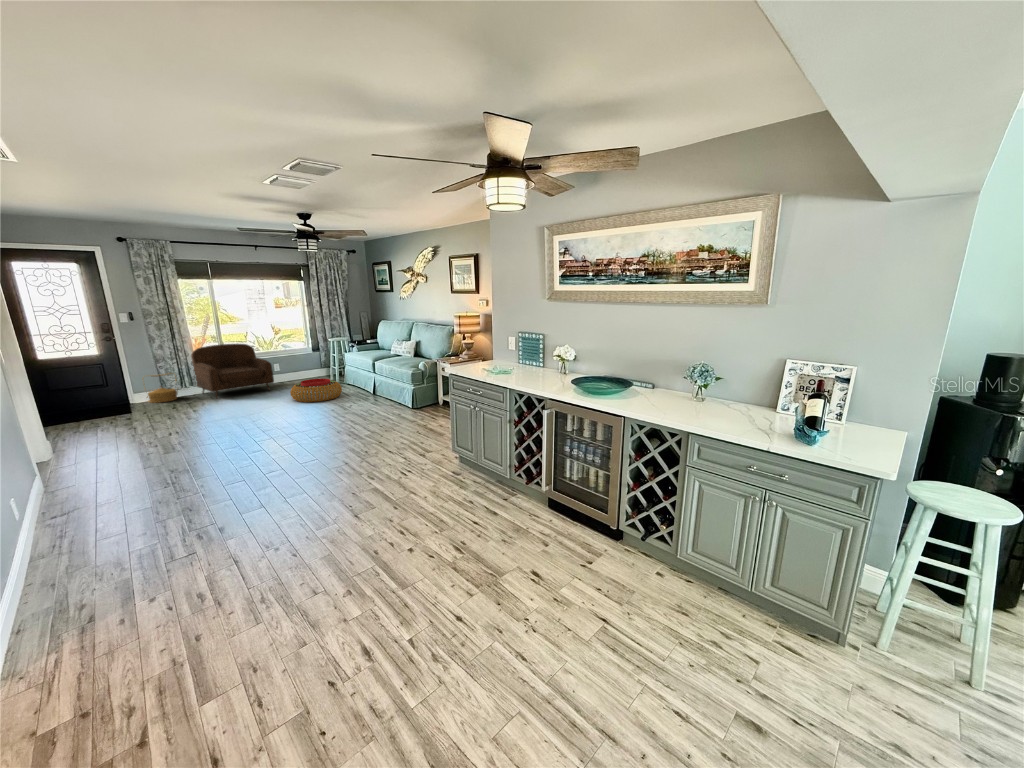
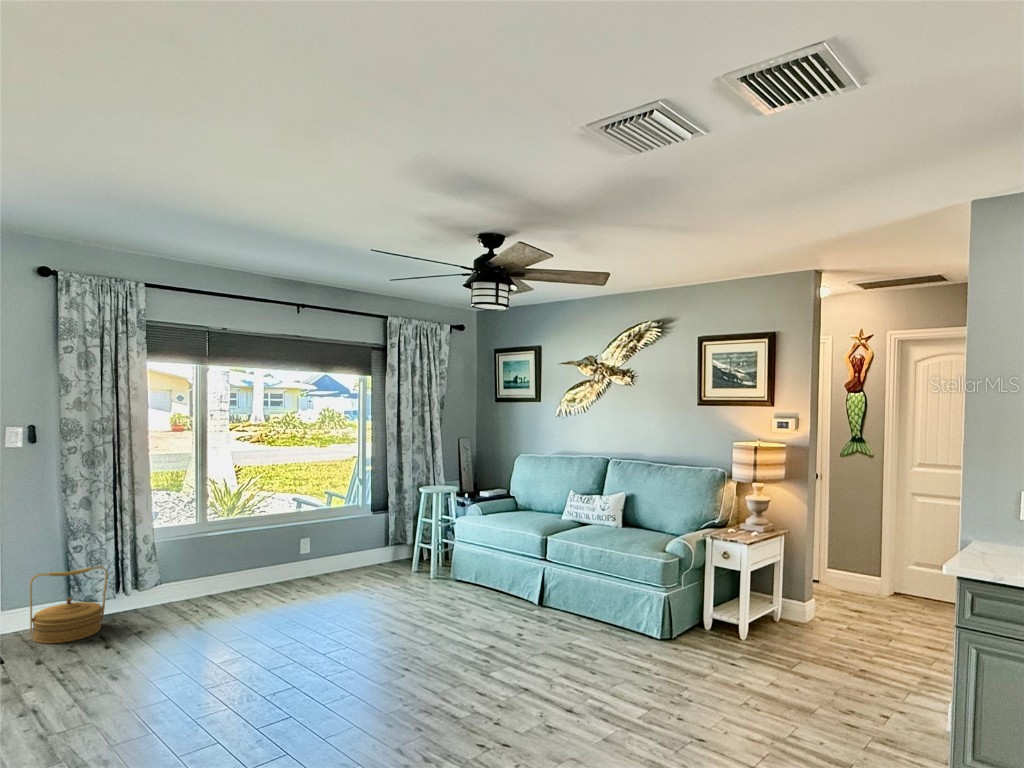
armchair: present [191,344,274,398] -> none [146,497,318,636]
pouf: present [290,378,342,402] -> none [378,594,493,665]

